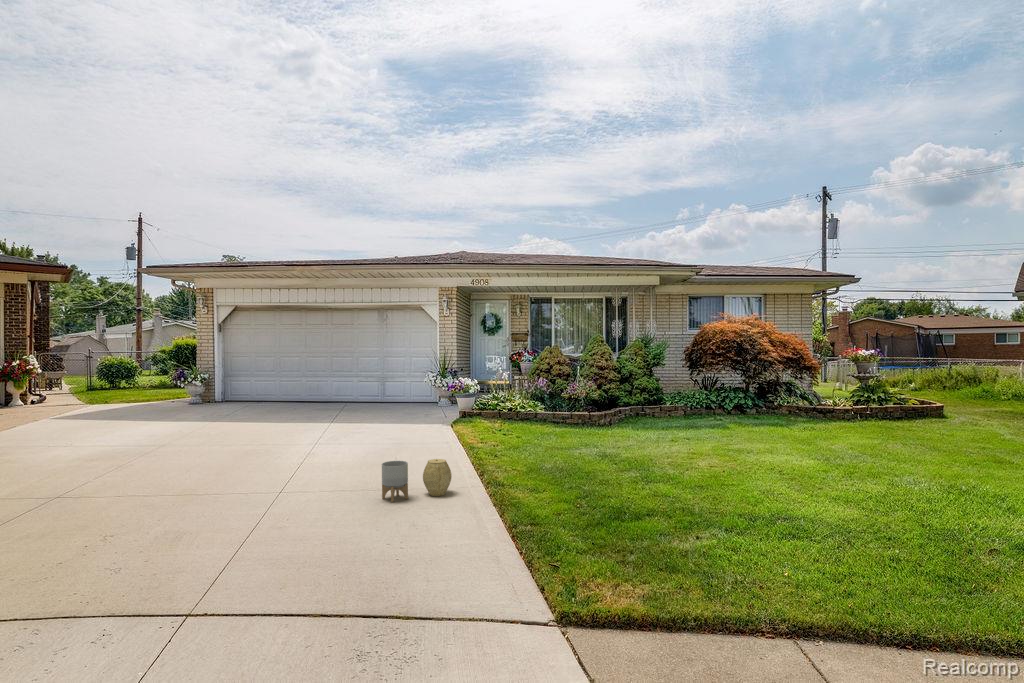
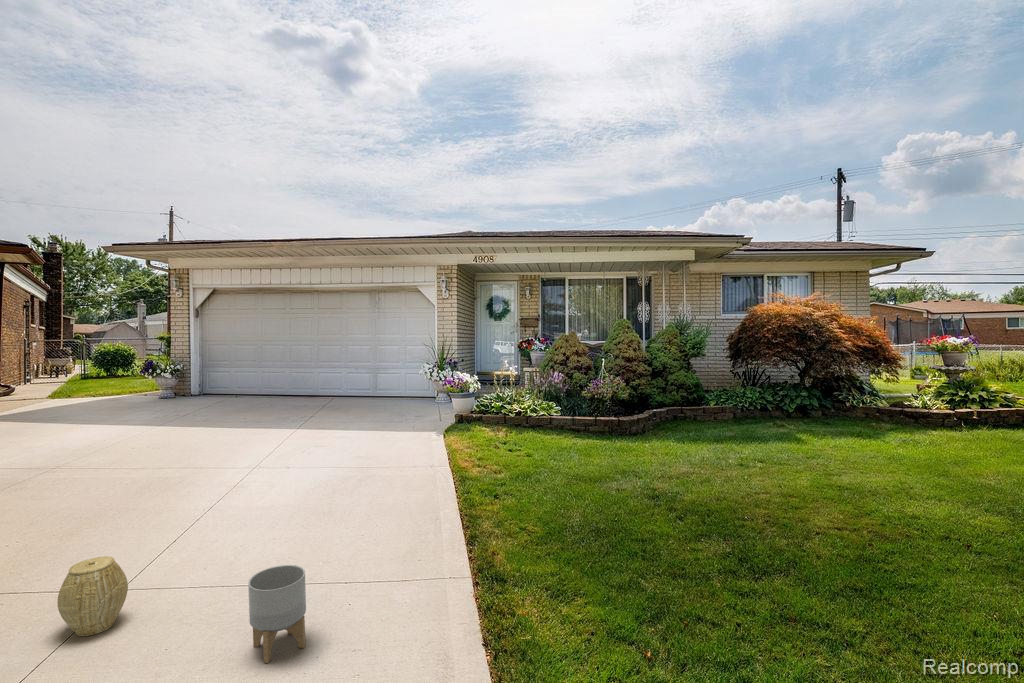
woven basket: present [423,459,452,496] -> present [57,556,128,636]

